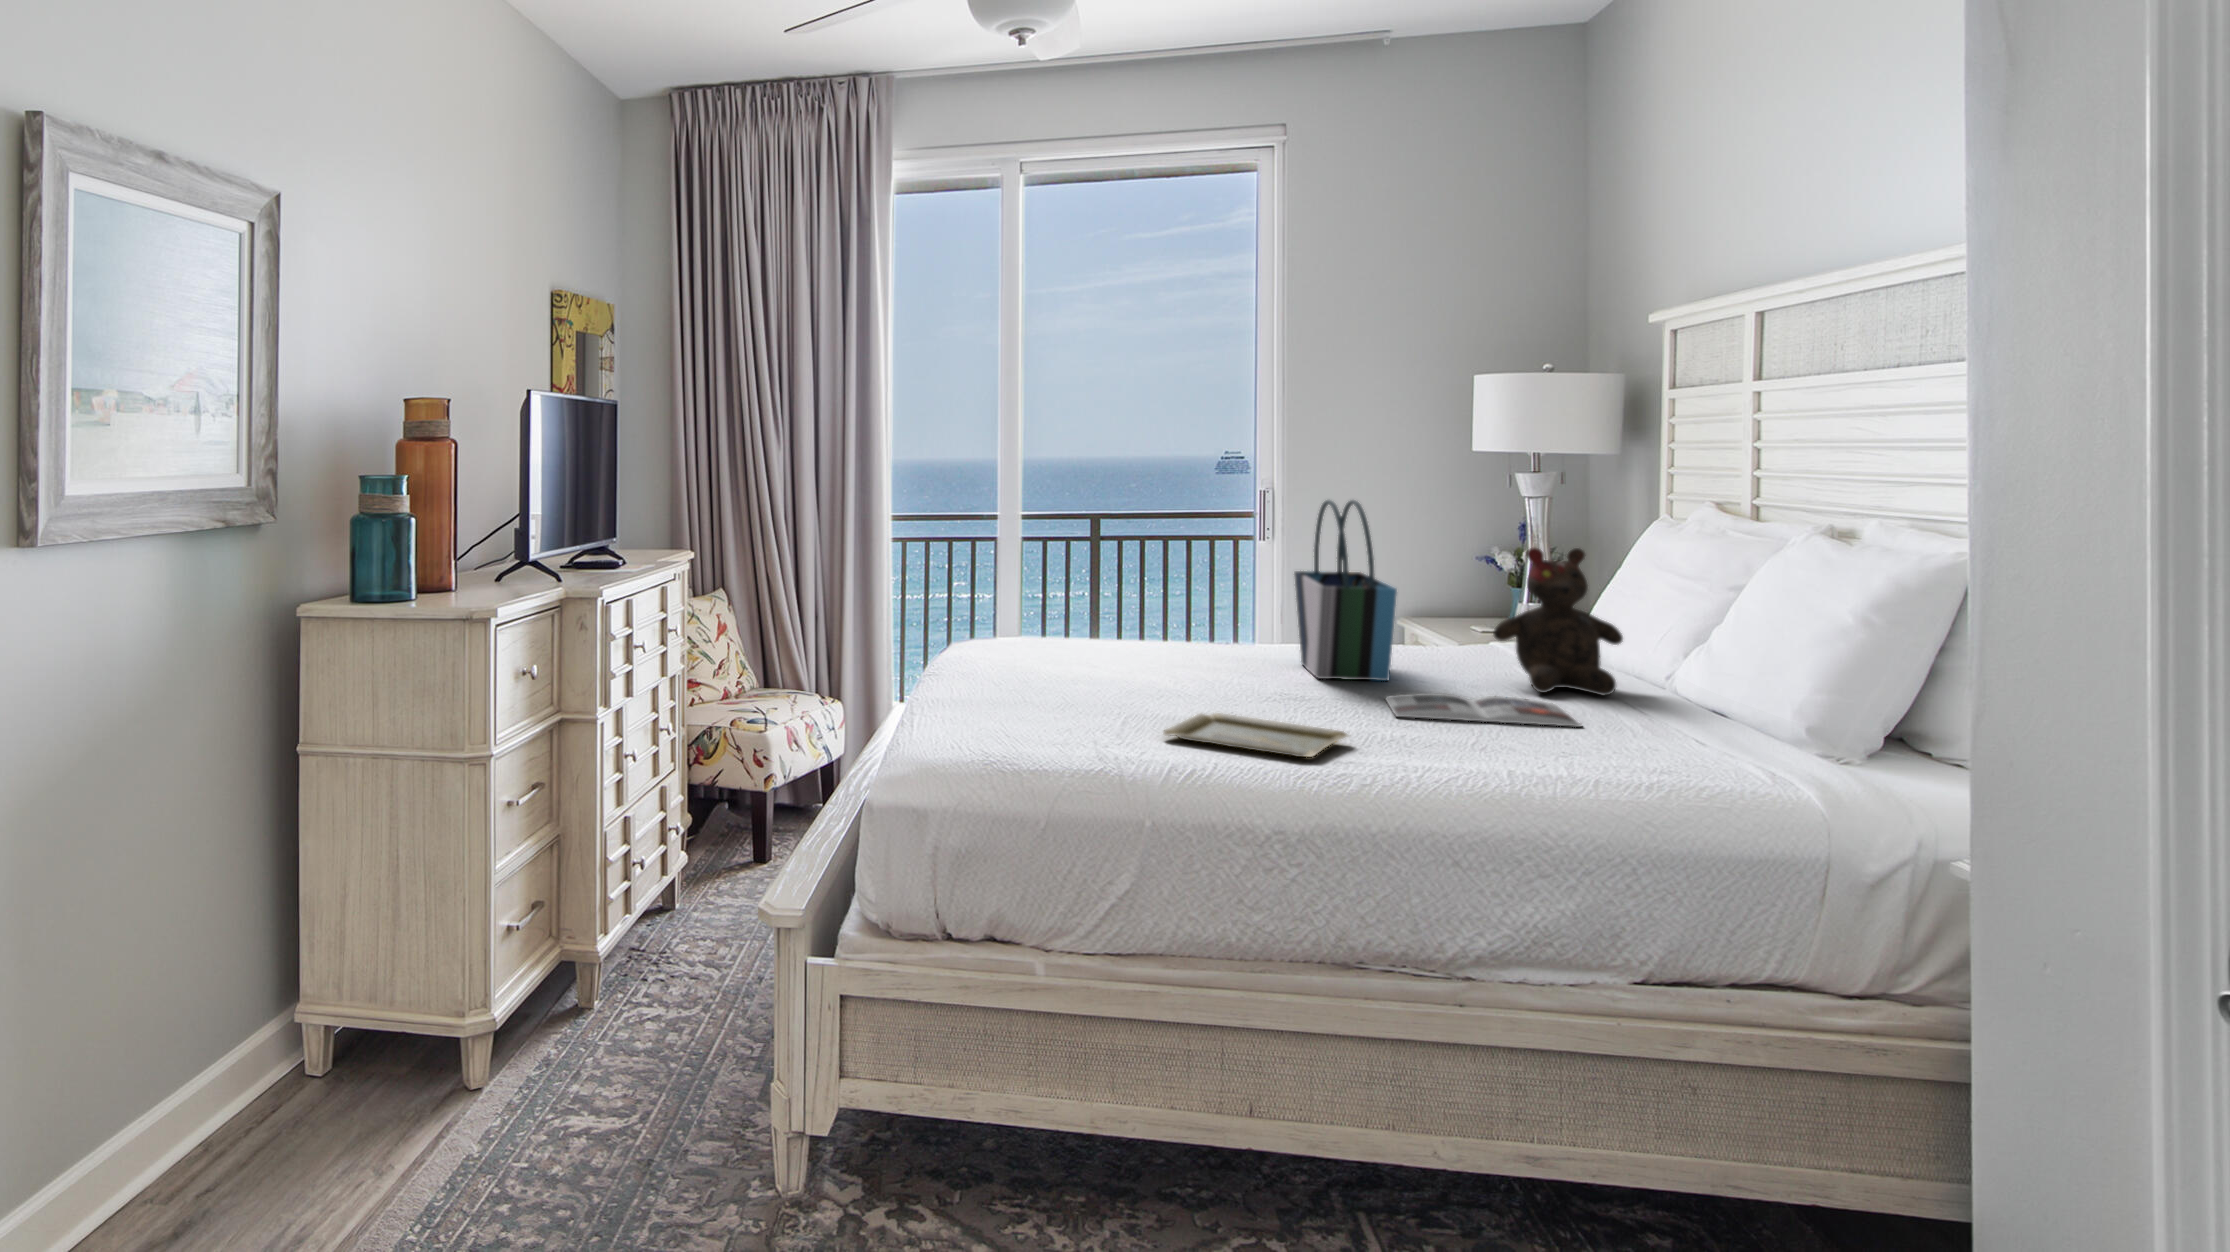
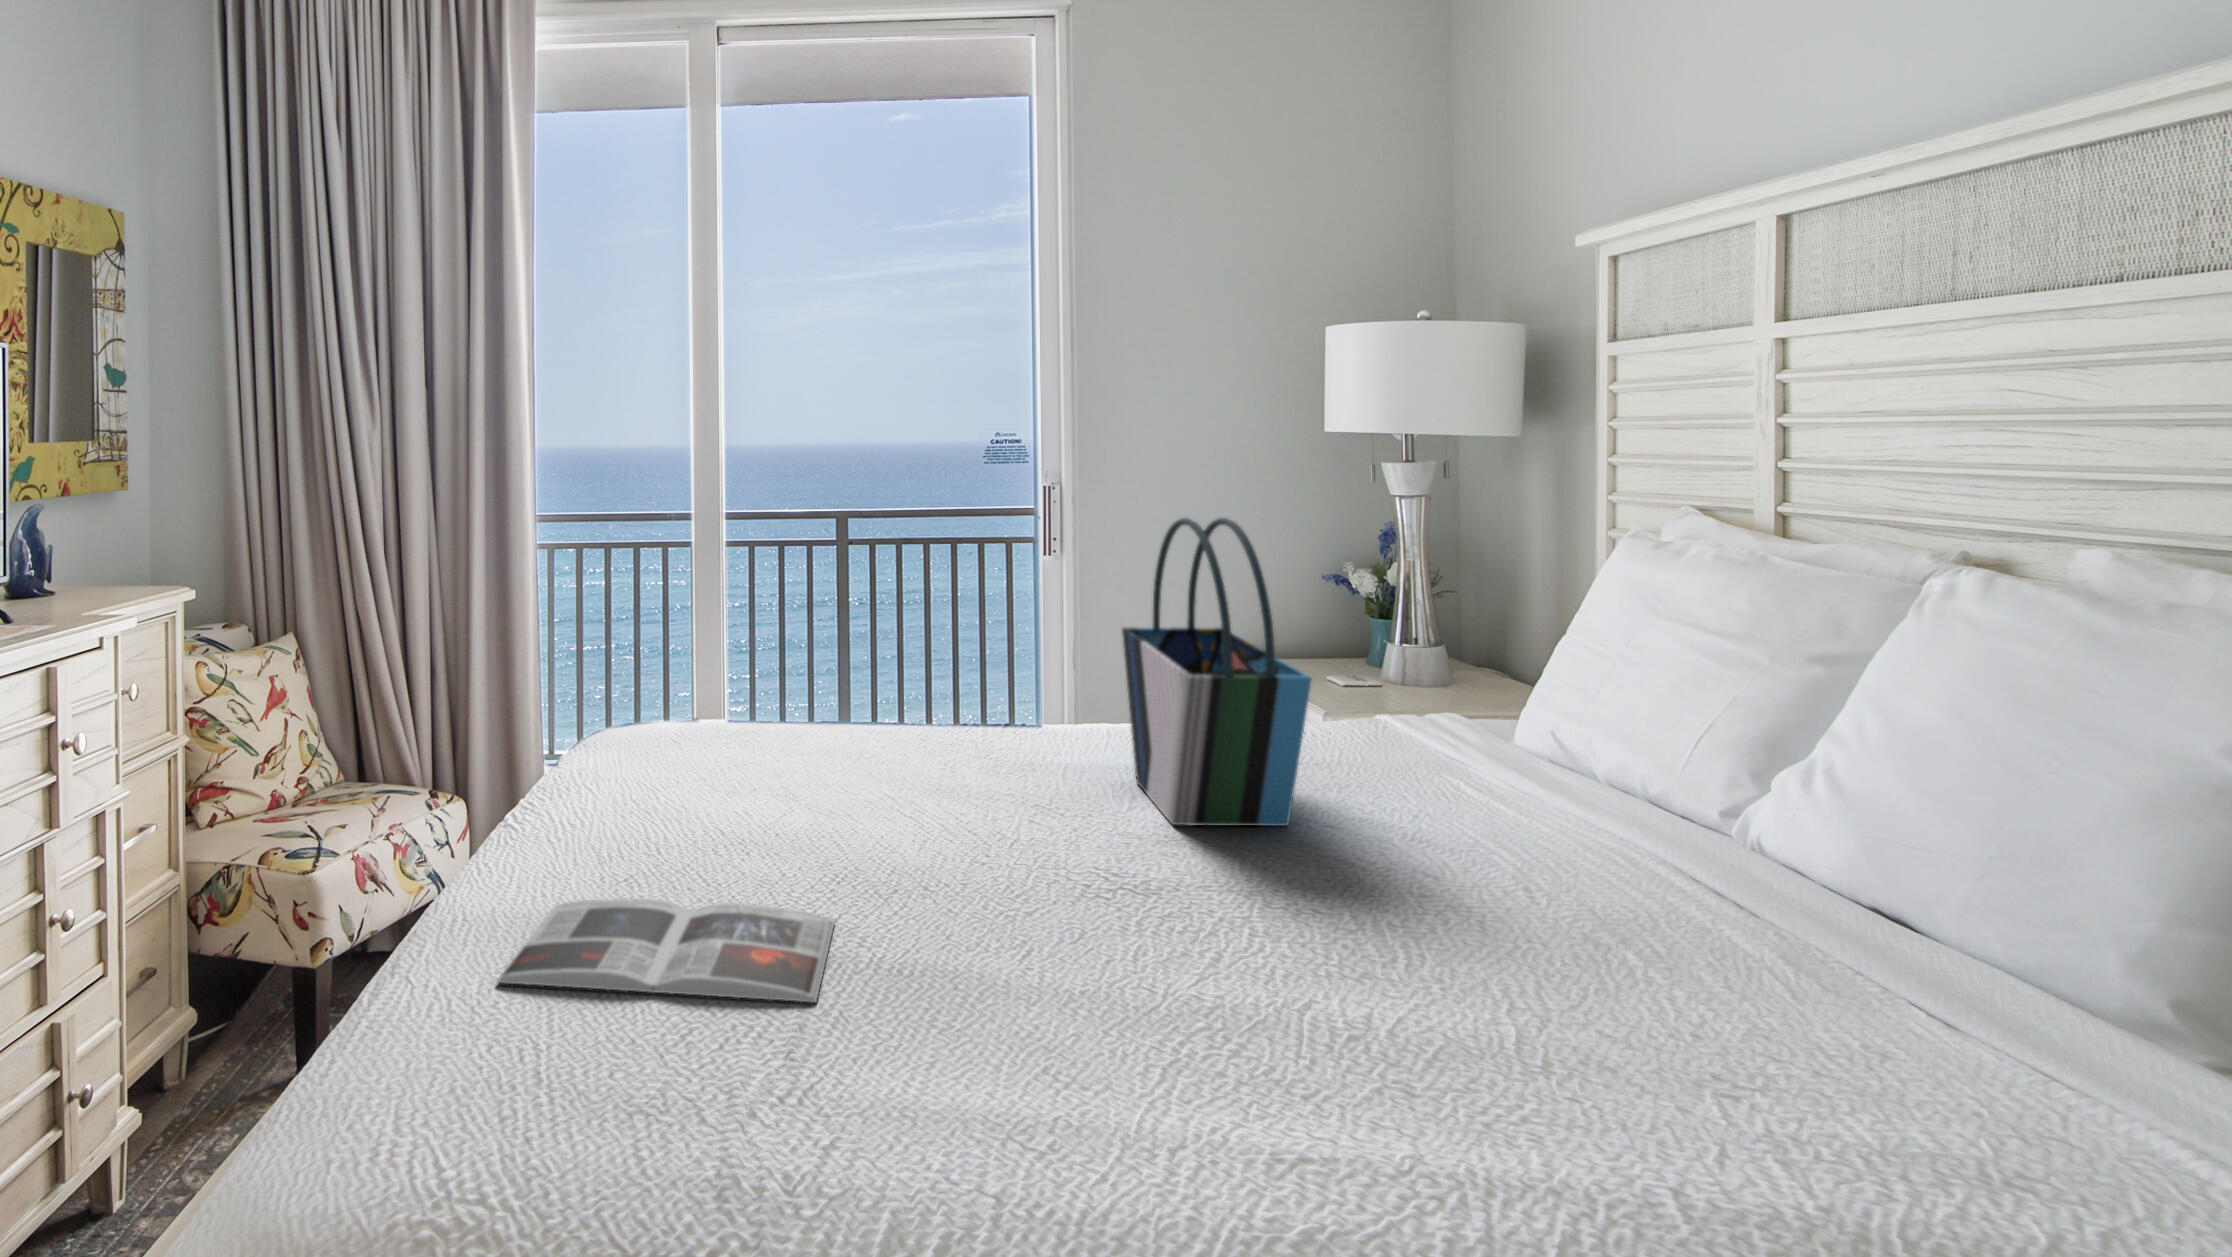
teddy bear: present [1493,548,1623,695] -> none [1451,598,1671,858]
magazine: present [1385,693,1581,727] -> present [497,898,834,1002]
tray: present [1164,713,1347,757] -> none [932,982,1318,1172]

